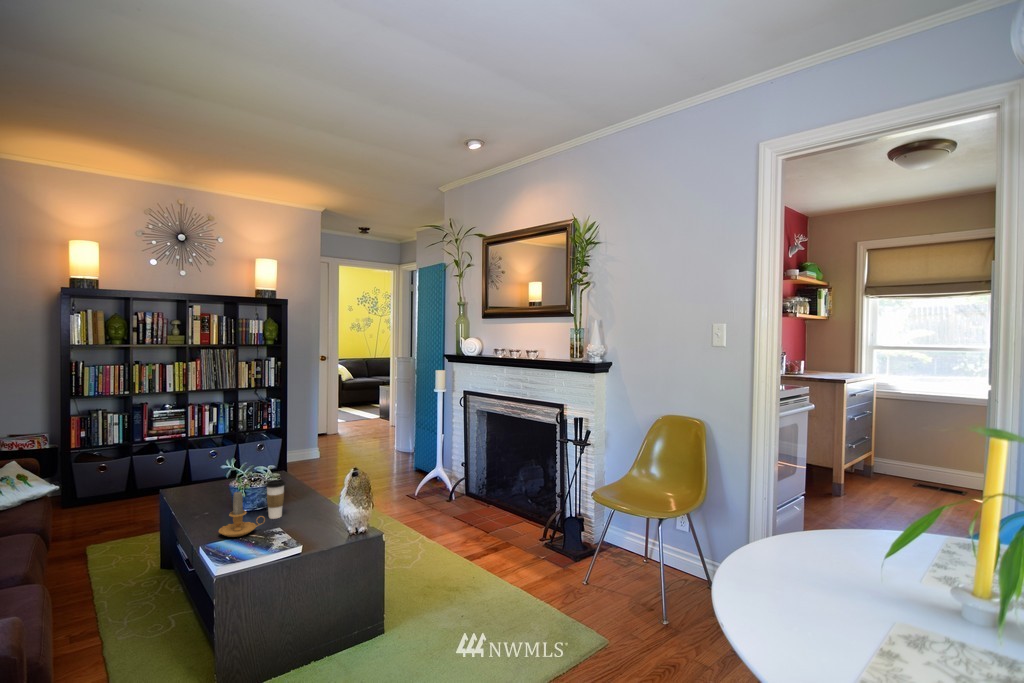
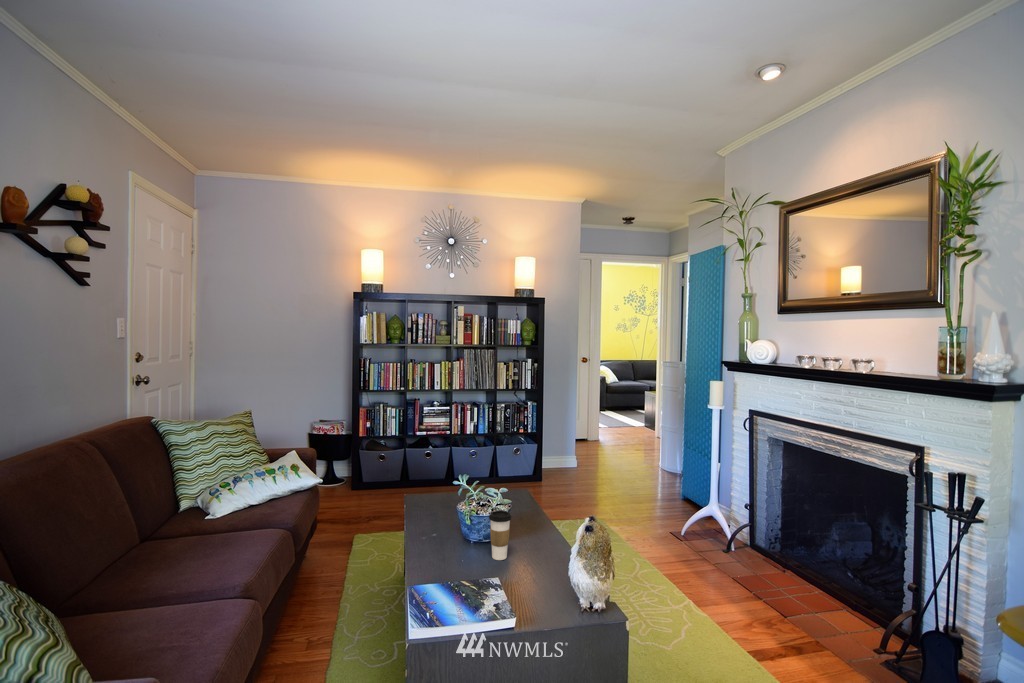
candle: present [219,492,265,537] -> none [431,523,482,582]

